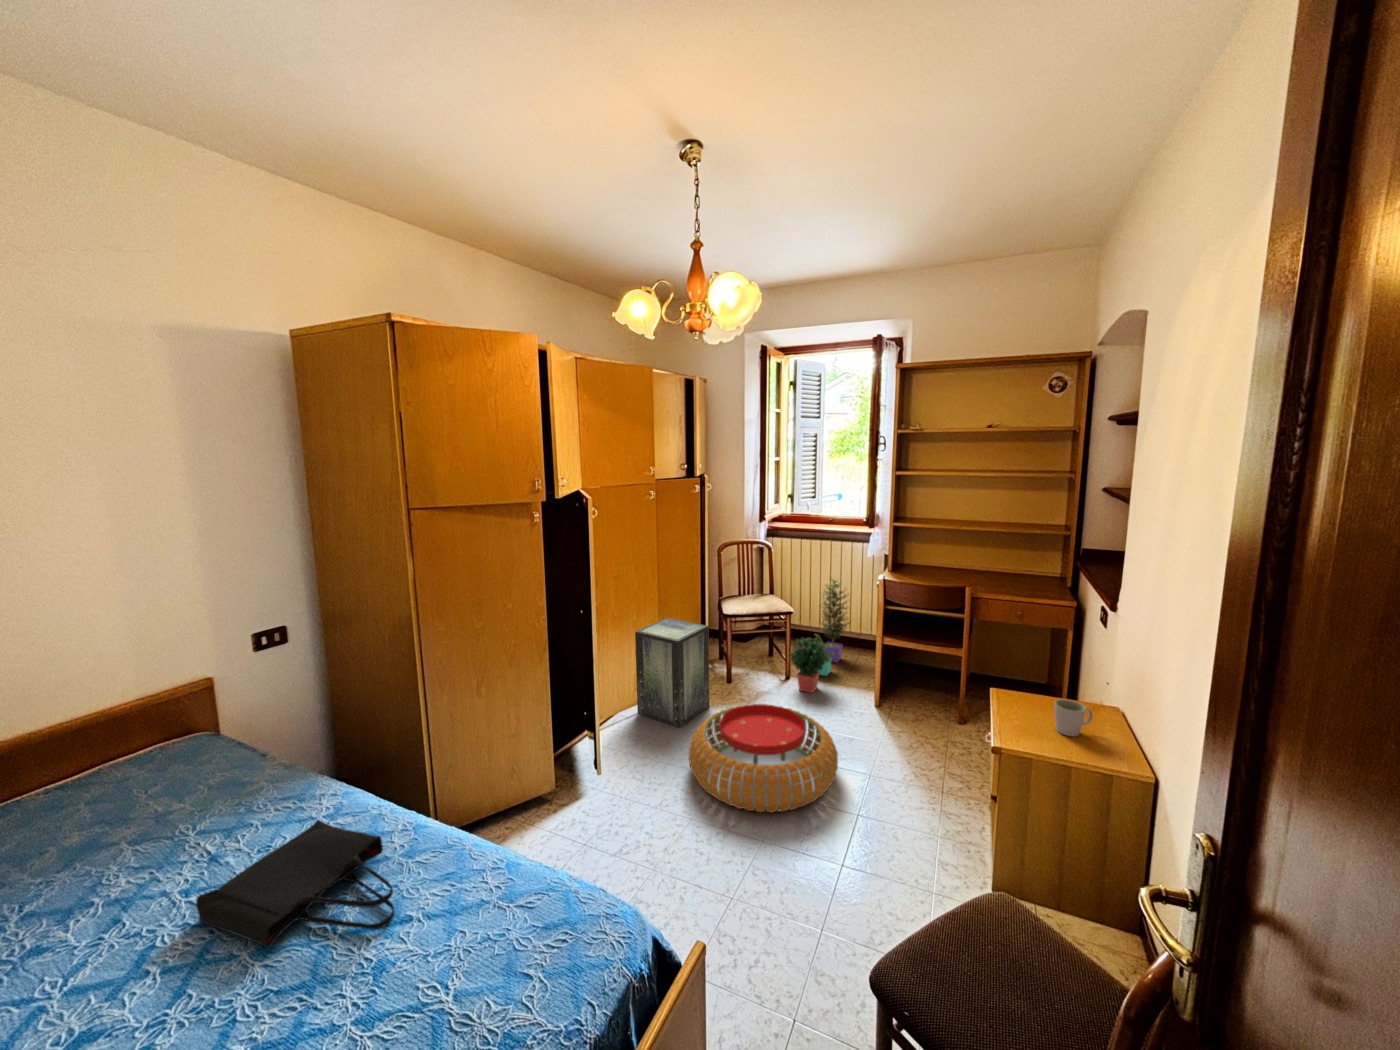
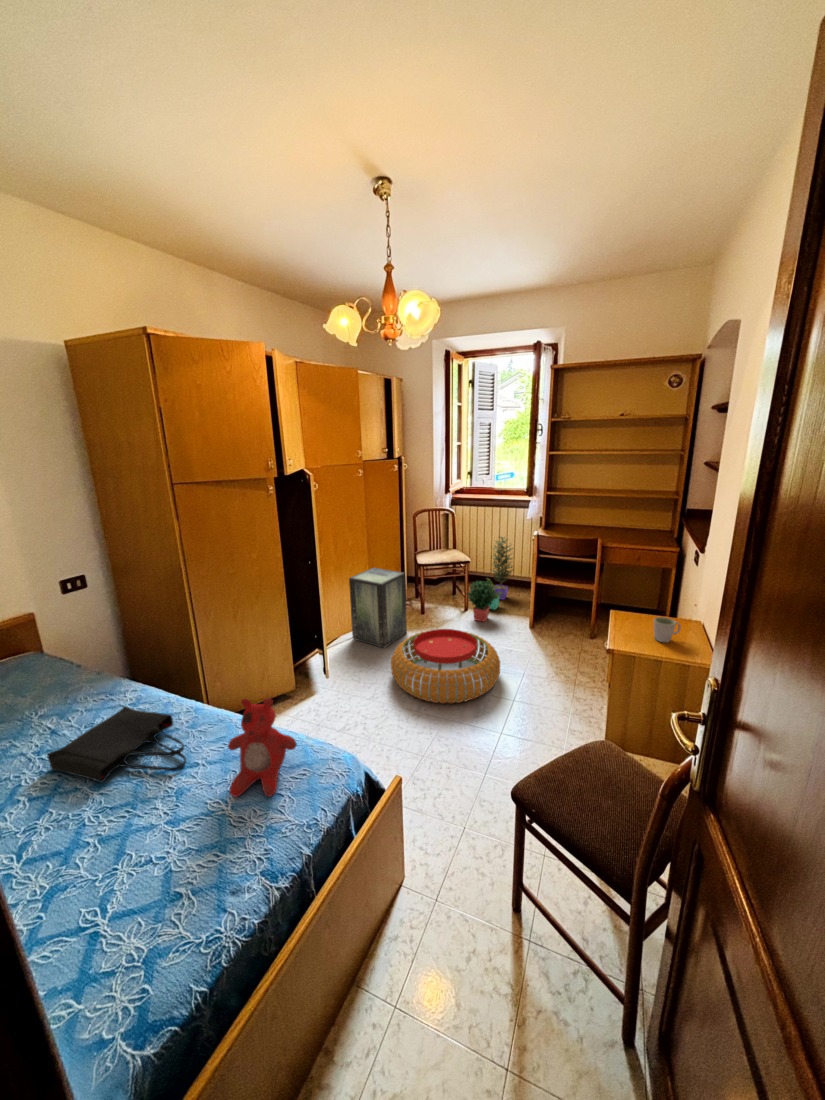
stuffed bear: none [452,823,556,981] -> present [228,698,297,797]

